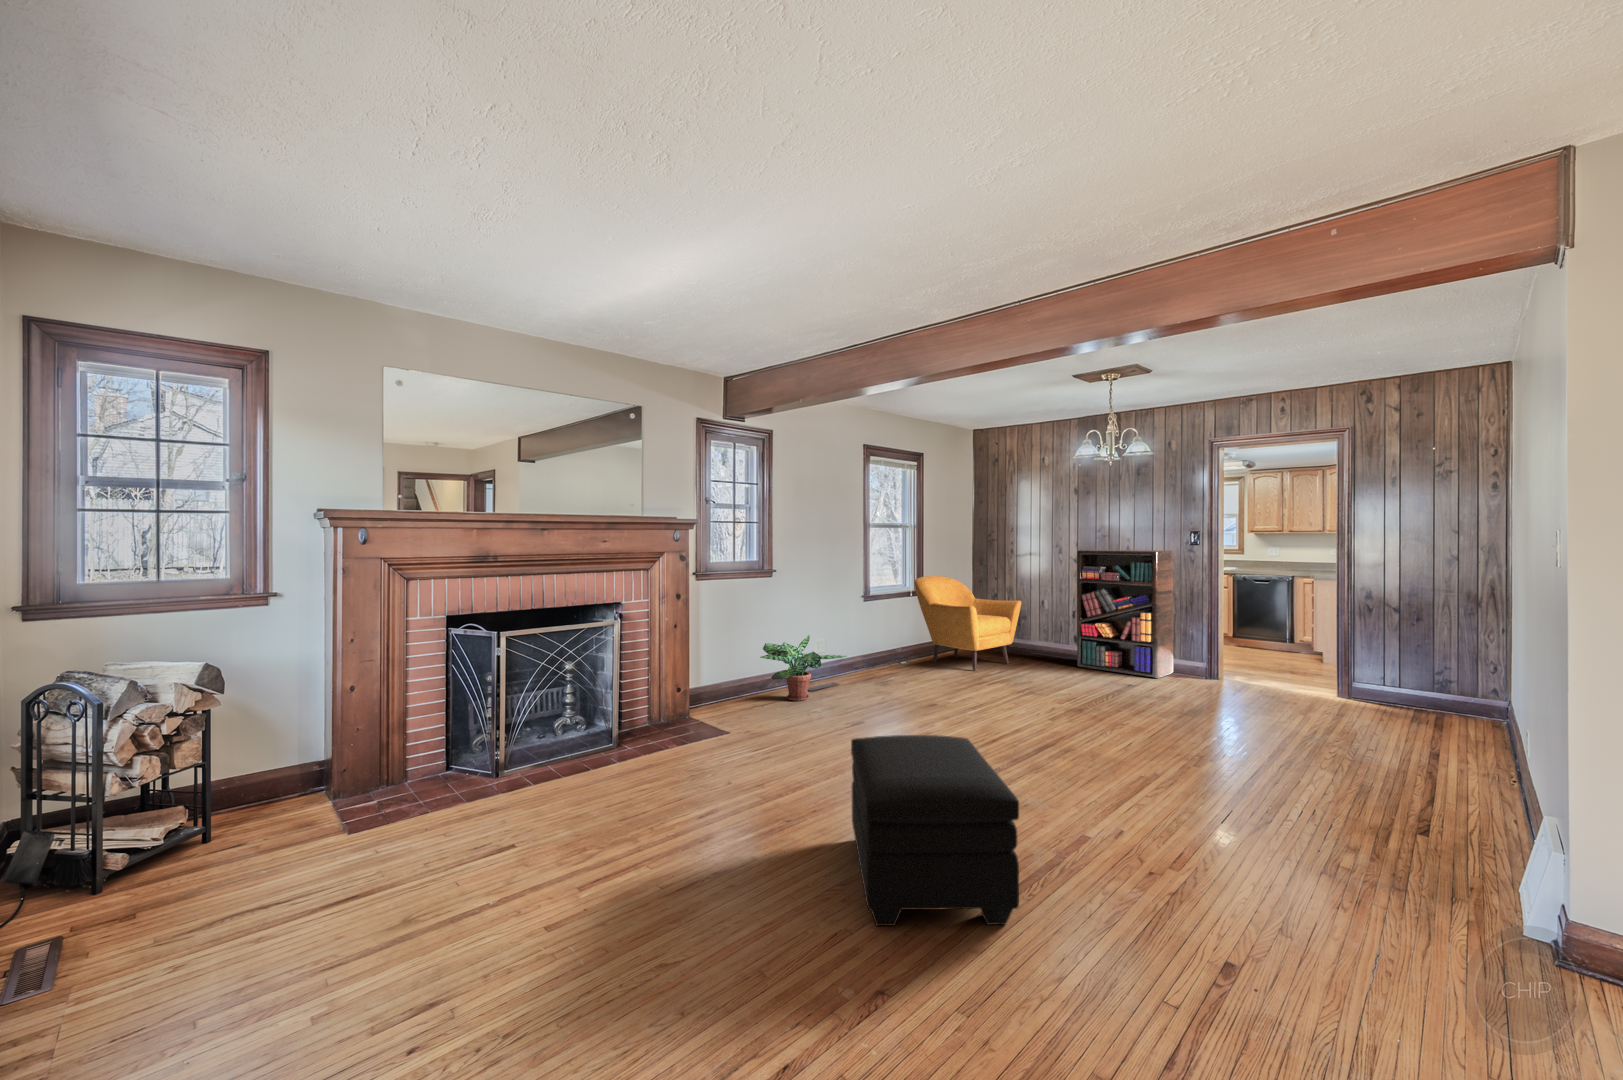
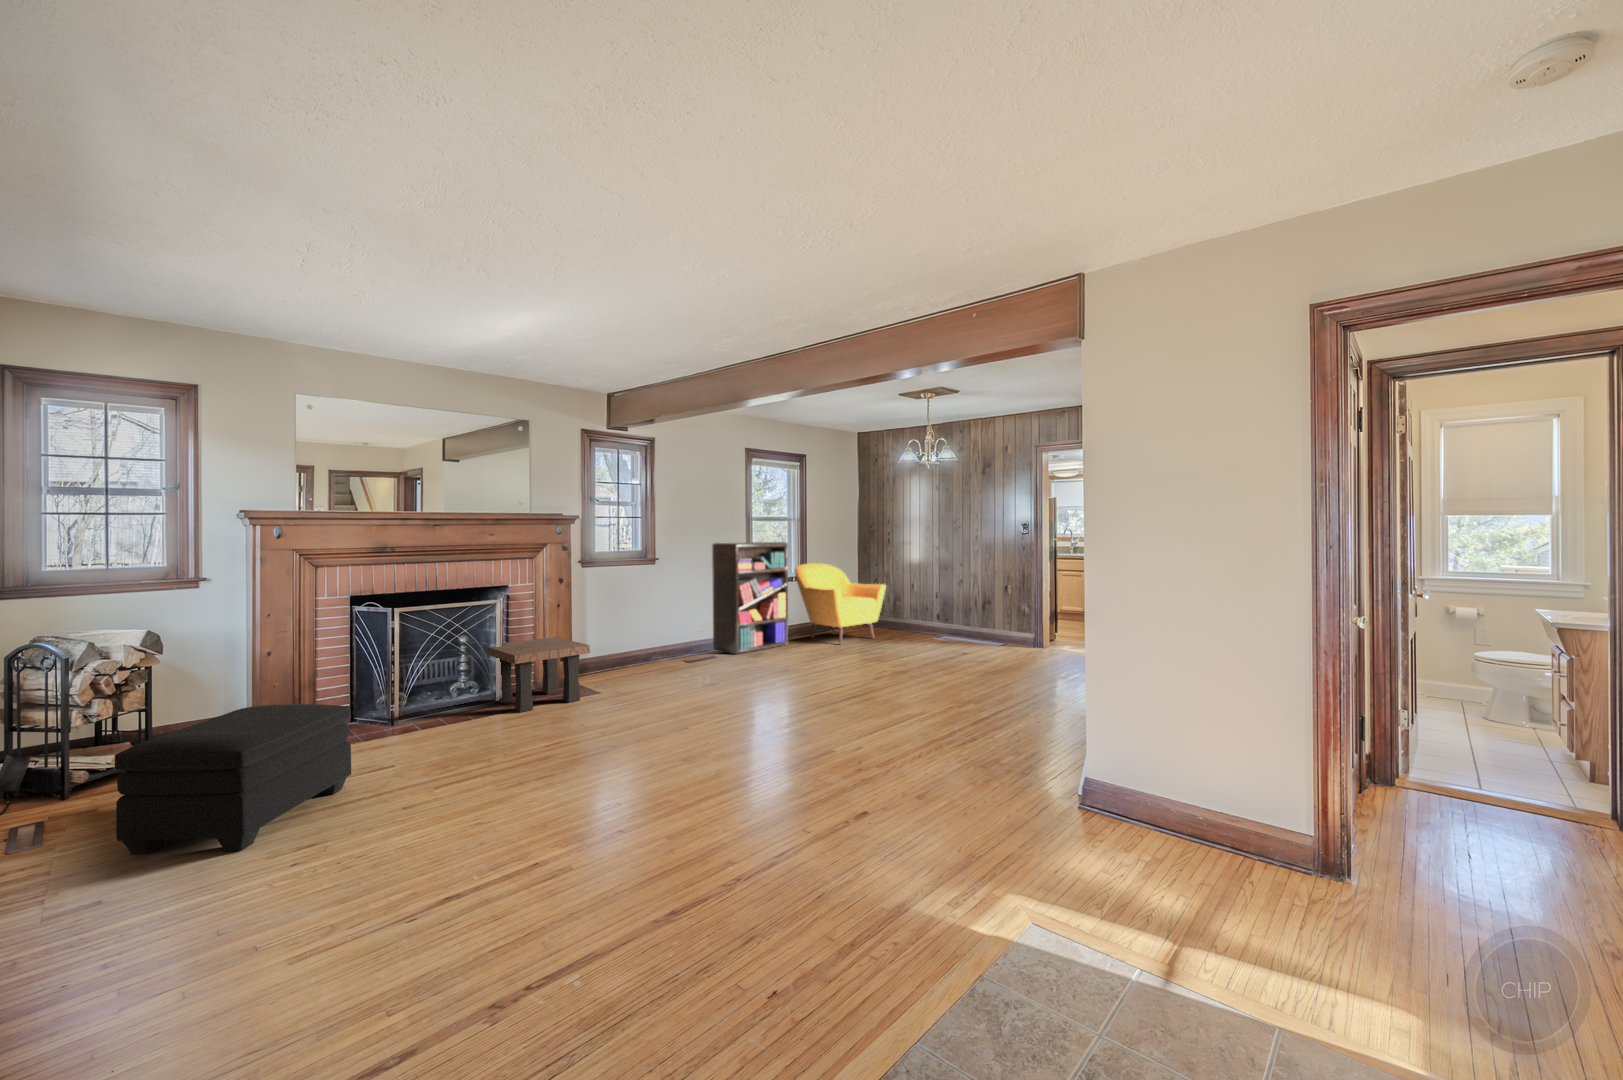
bookshelf: present [1077,550,1173,678] -> present [712,542,788,654]
potted plant: present [760,635,846,701] -> none [638,613,719,669]
side table: none [595,664,723,760] -> present [487,637,590,712]
ottoman: present [851,735,1019,926] -> present [115,704,351,854]

